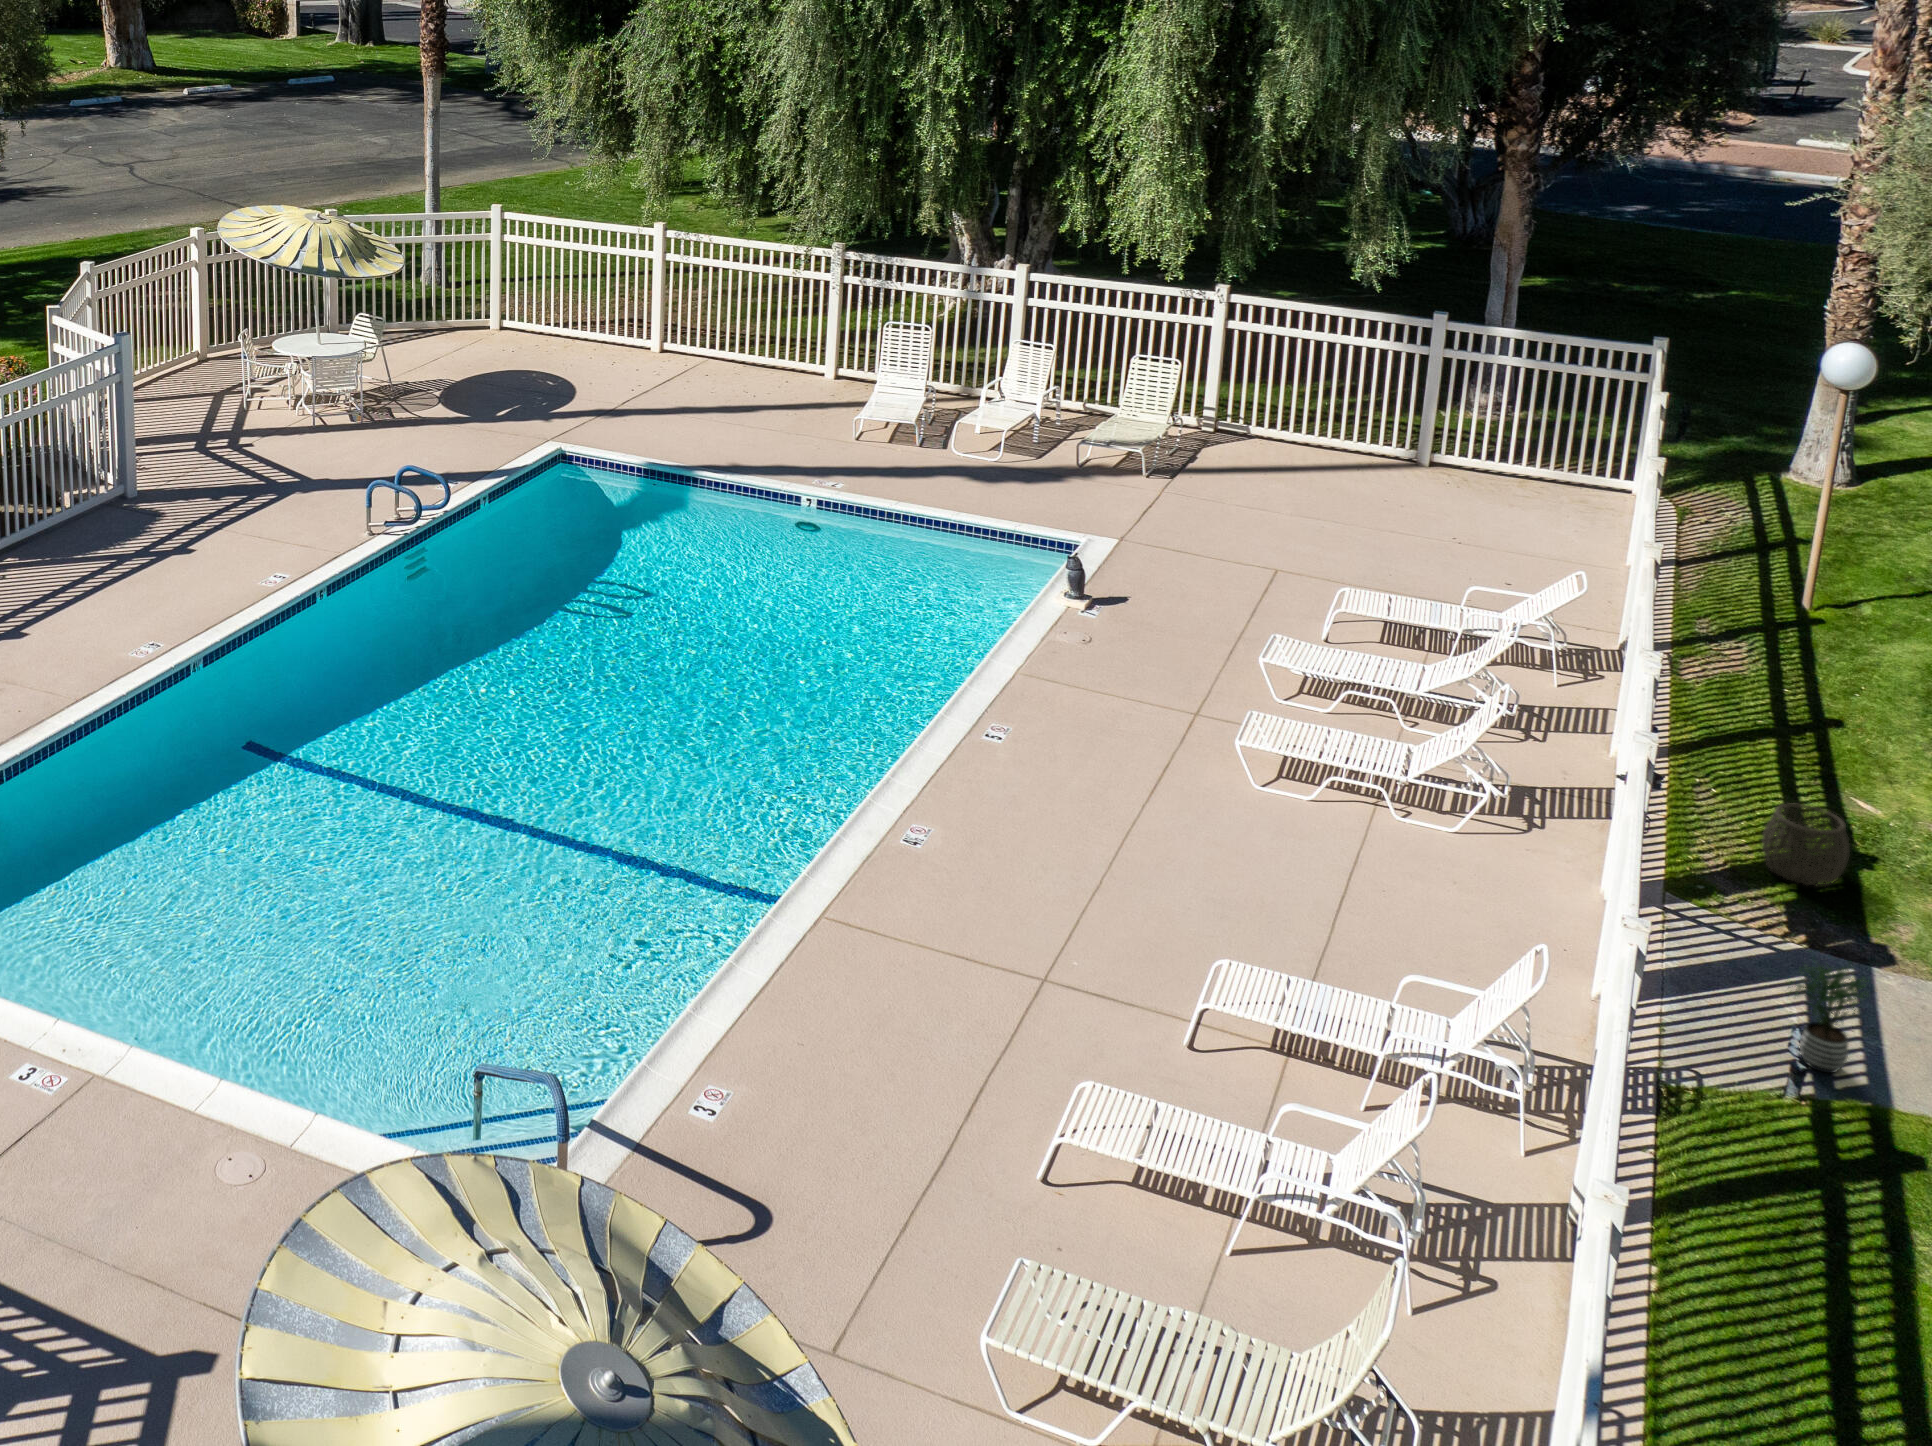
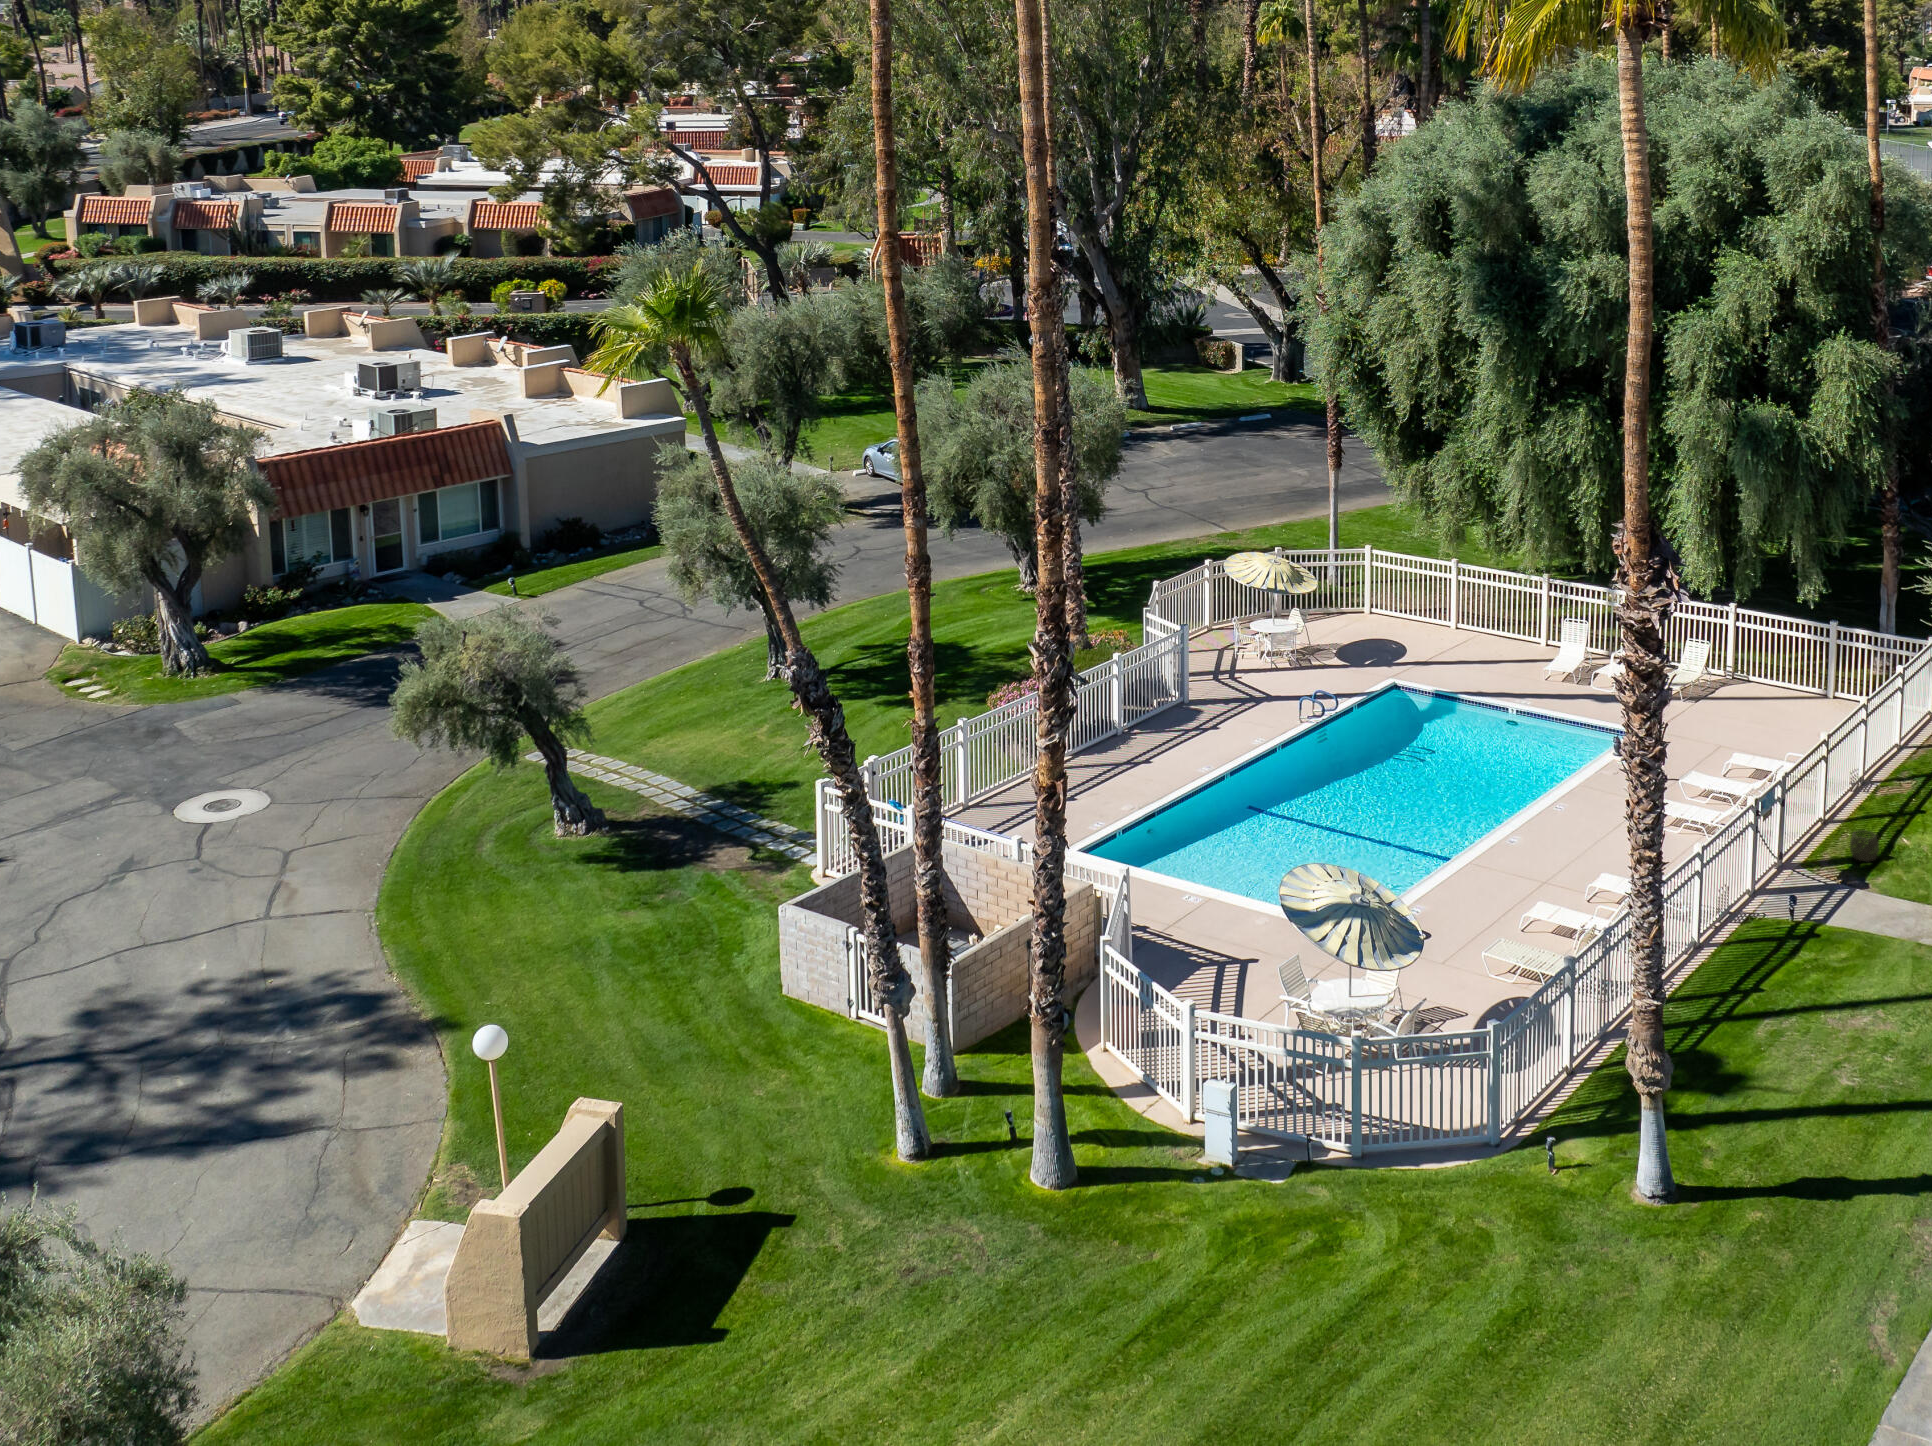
potted plant: present [1785,961,1867,1073] -> none [1806,872,1835,913]

